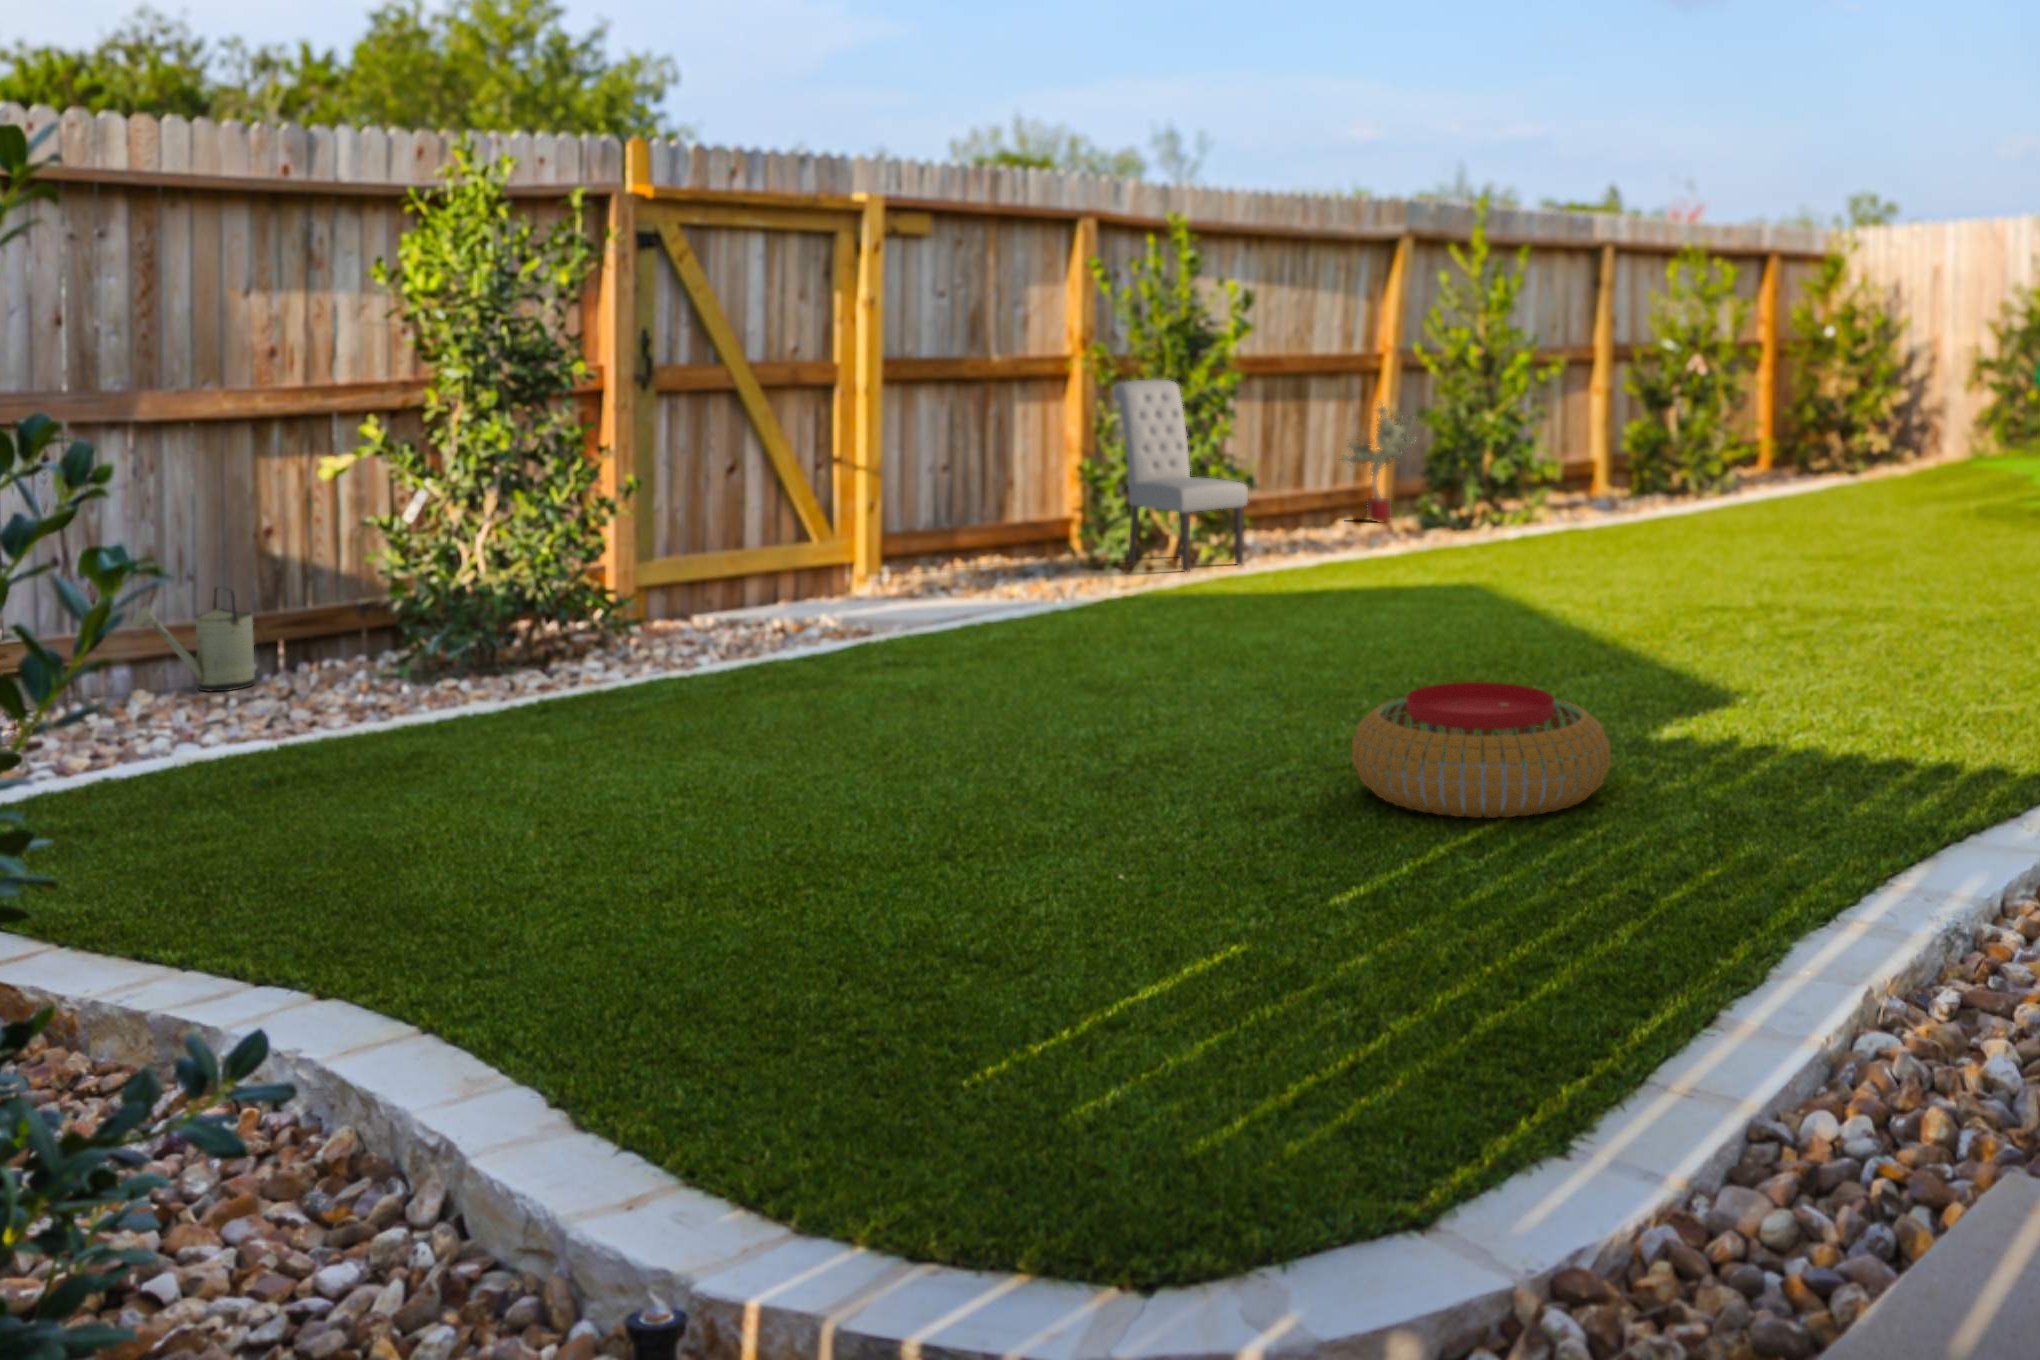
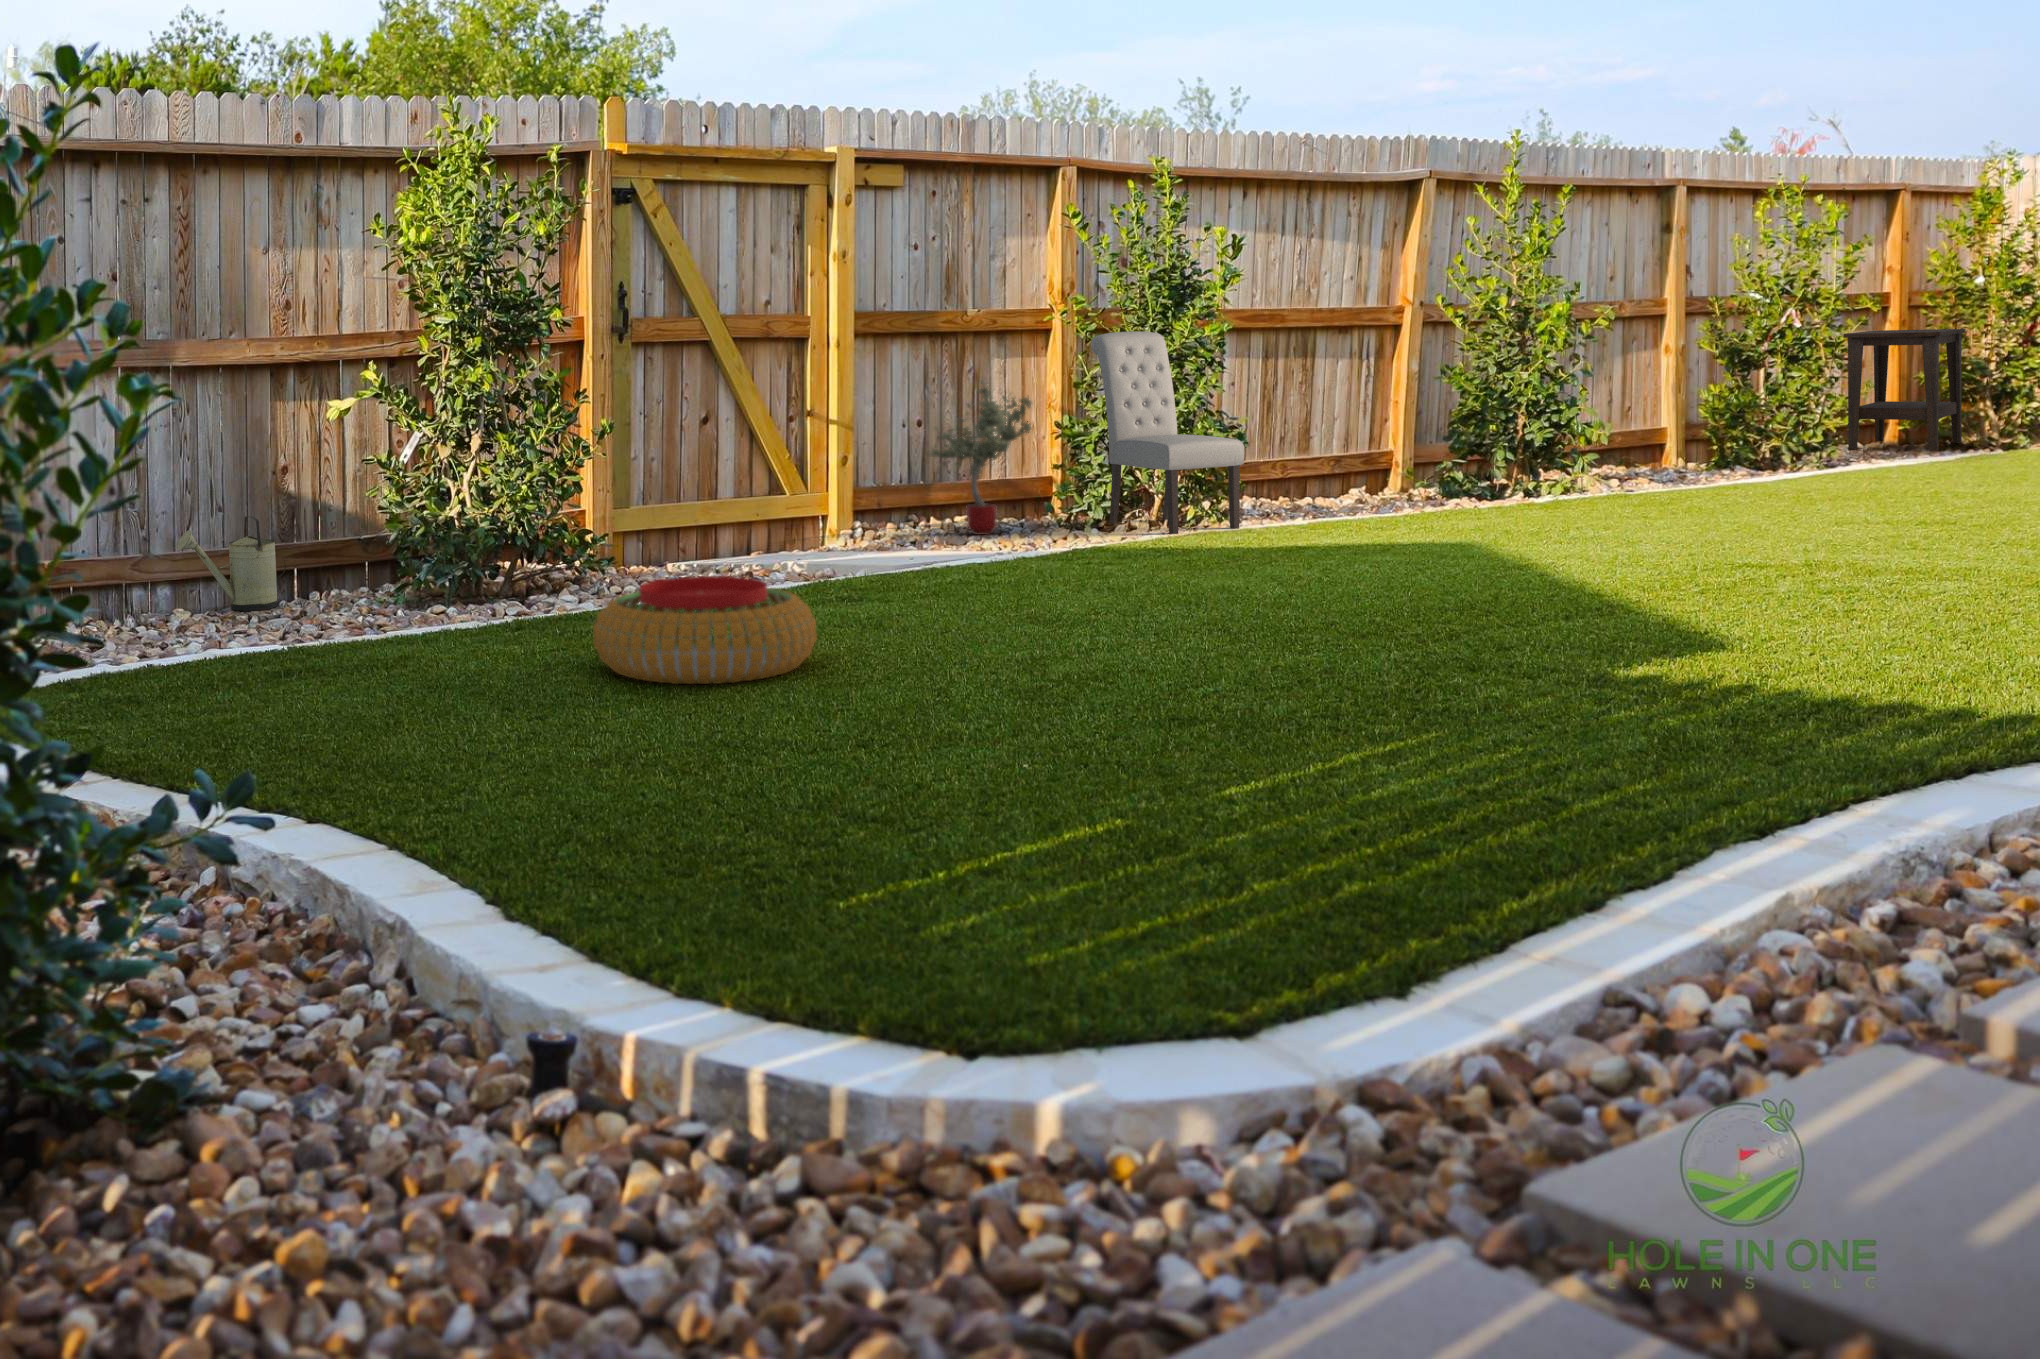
side table: none [1728,374,1815,478] -> present [1844,329,1966,451]
potted tree: present [1339,401,1416,522] -> present [926,380,1031,535]
pouf: present [1352,682,1610,818] -> present [593,576,816,684]

